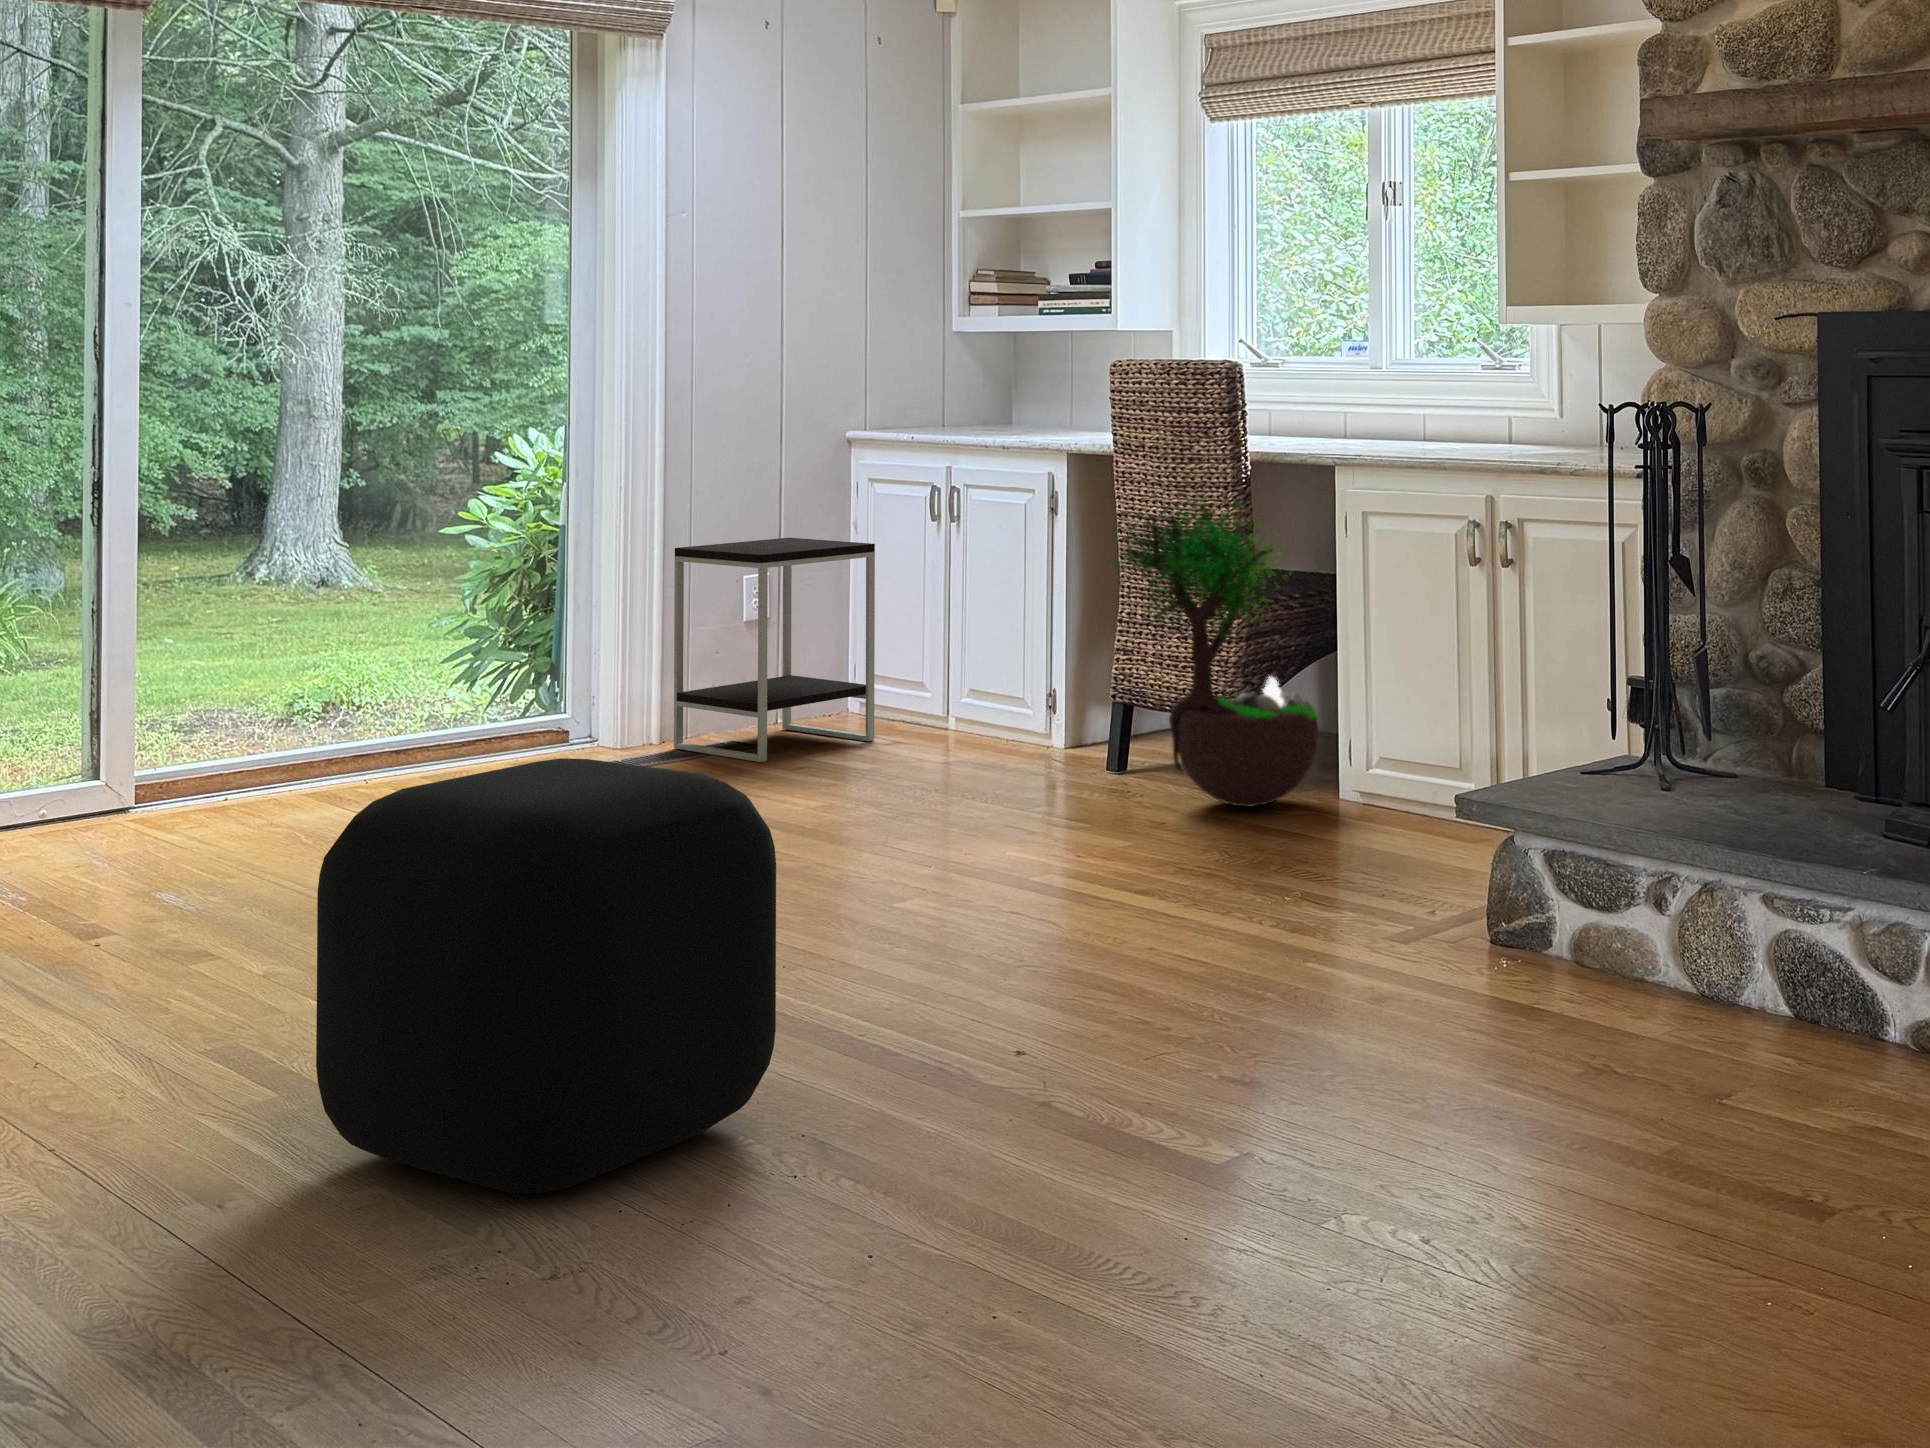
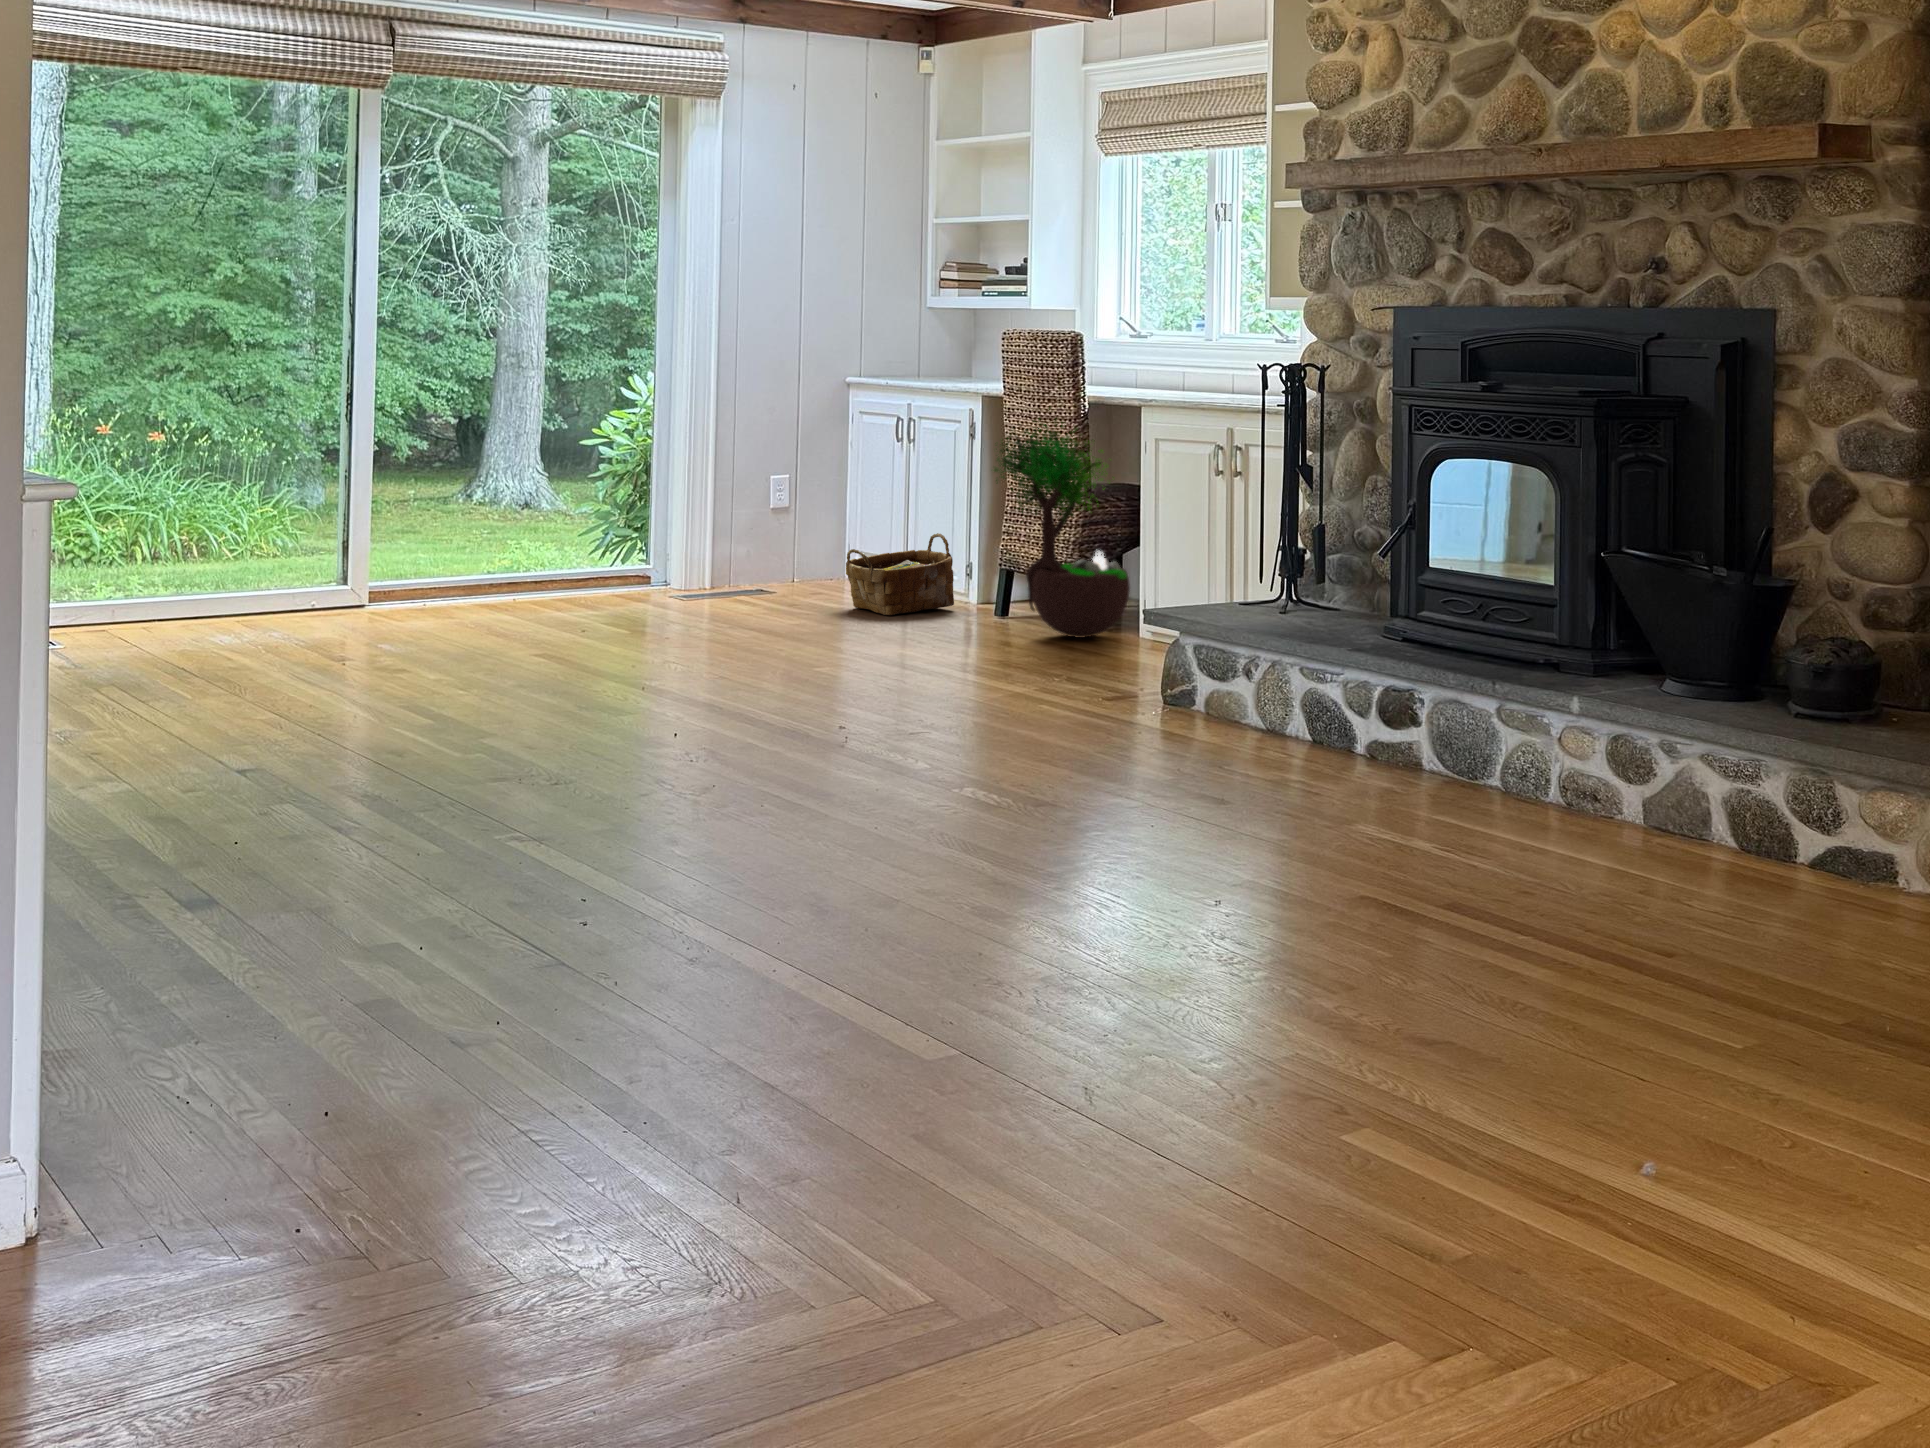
side table: present [674,538,875,762] -> none [718,450,857,601]
woven basket: none [876,653,1035,779] -> present [846,533,954,615]
ottoman: present [316,758,776,1194] -> none [449,545,694,764]

